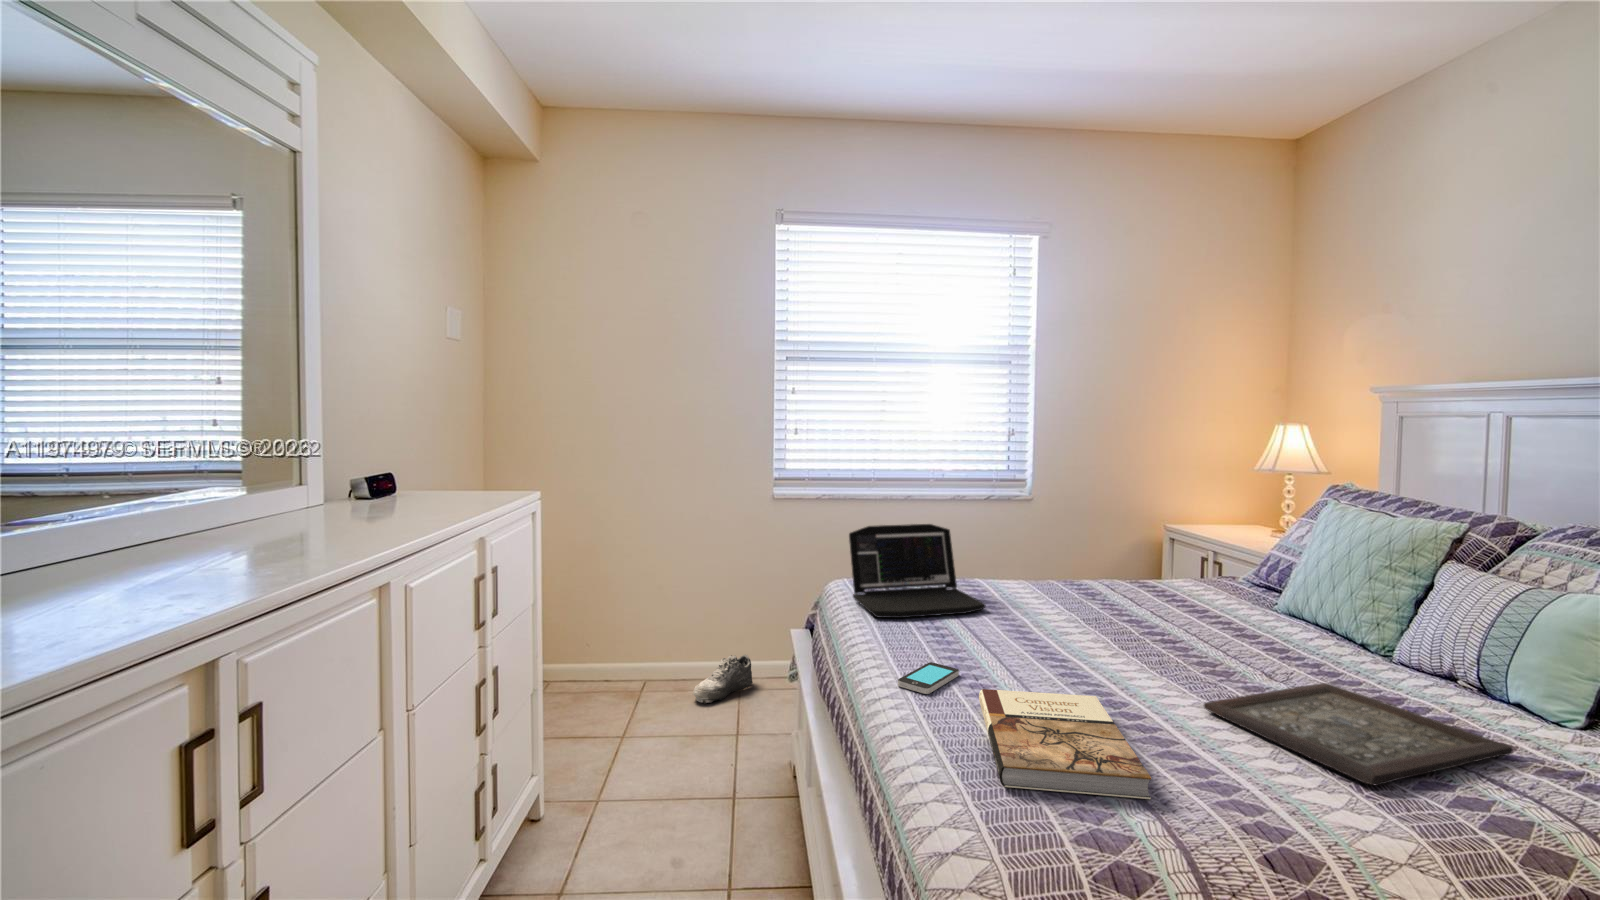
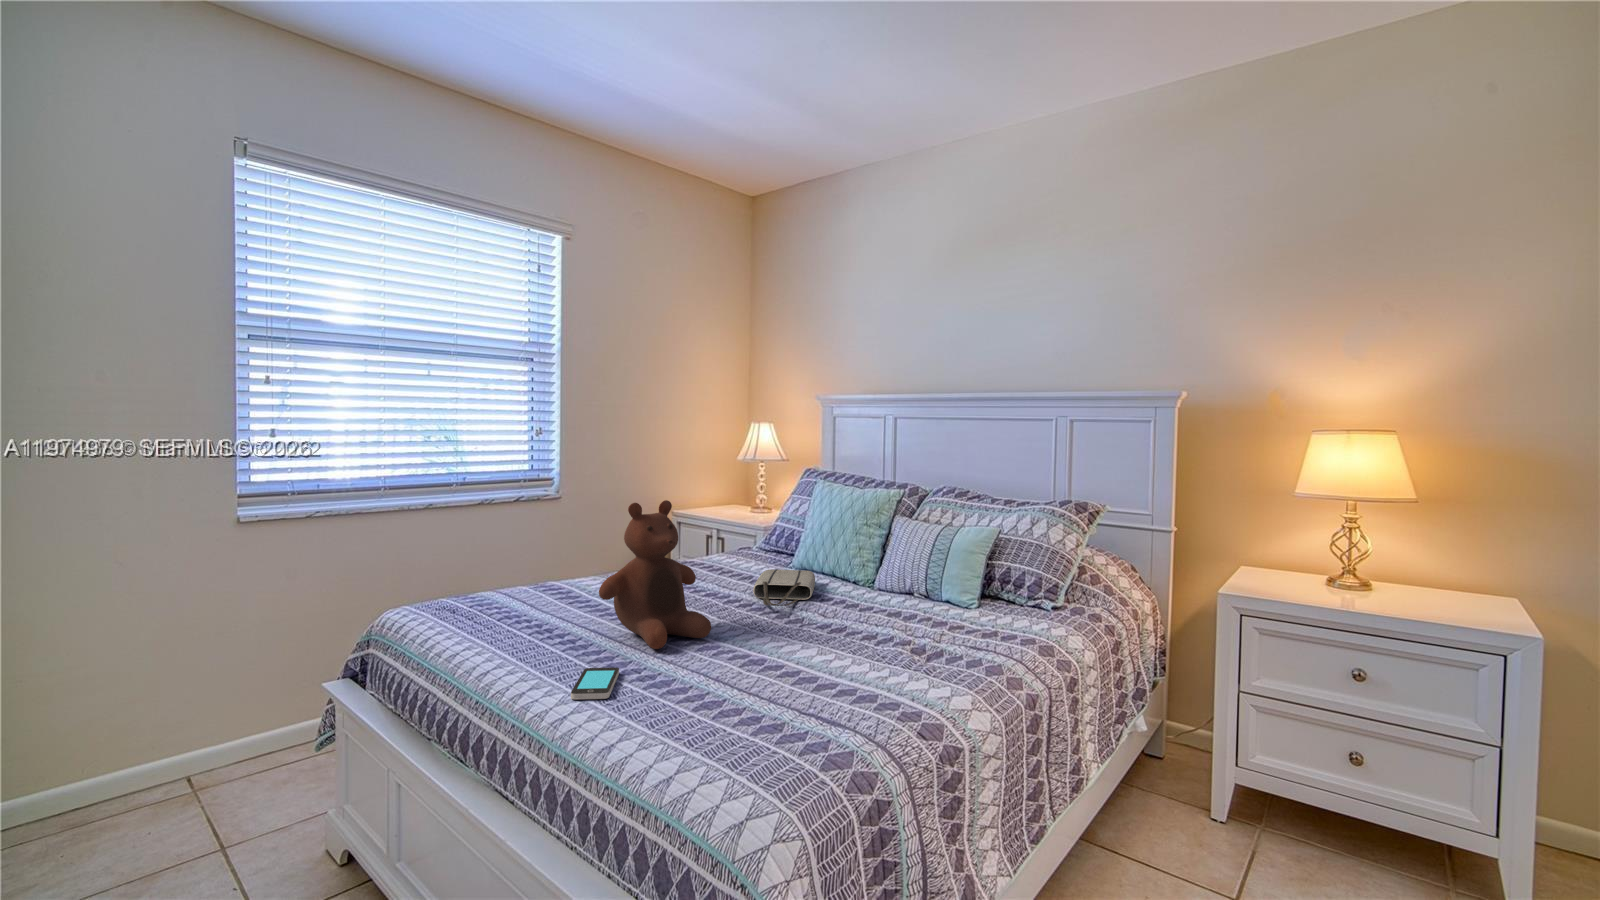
stuffed bear: none [969,507,1085,663] -> present [599,500,711,649]
laptop: present [849,524,986,618] -> none [423,529,587,640]
tote bag: none [1182,606,1290,652] -> present [753,569,815,606]
shoe: present [693,654,752,703] -> none [102,743,208,835]
tray: present [1204,683,1512,785] -> none [814,611,967,668]
book: present [979,689,1151,799] -> none [661,658,840,751]

